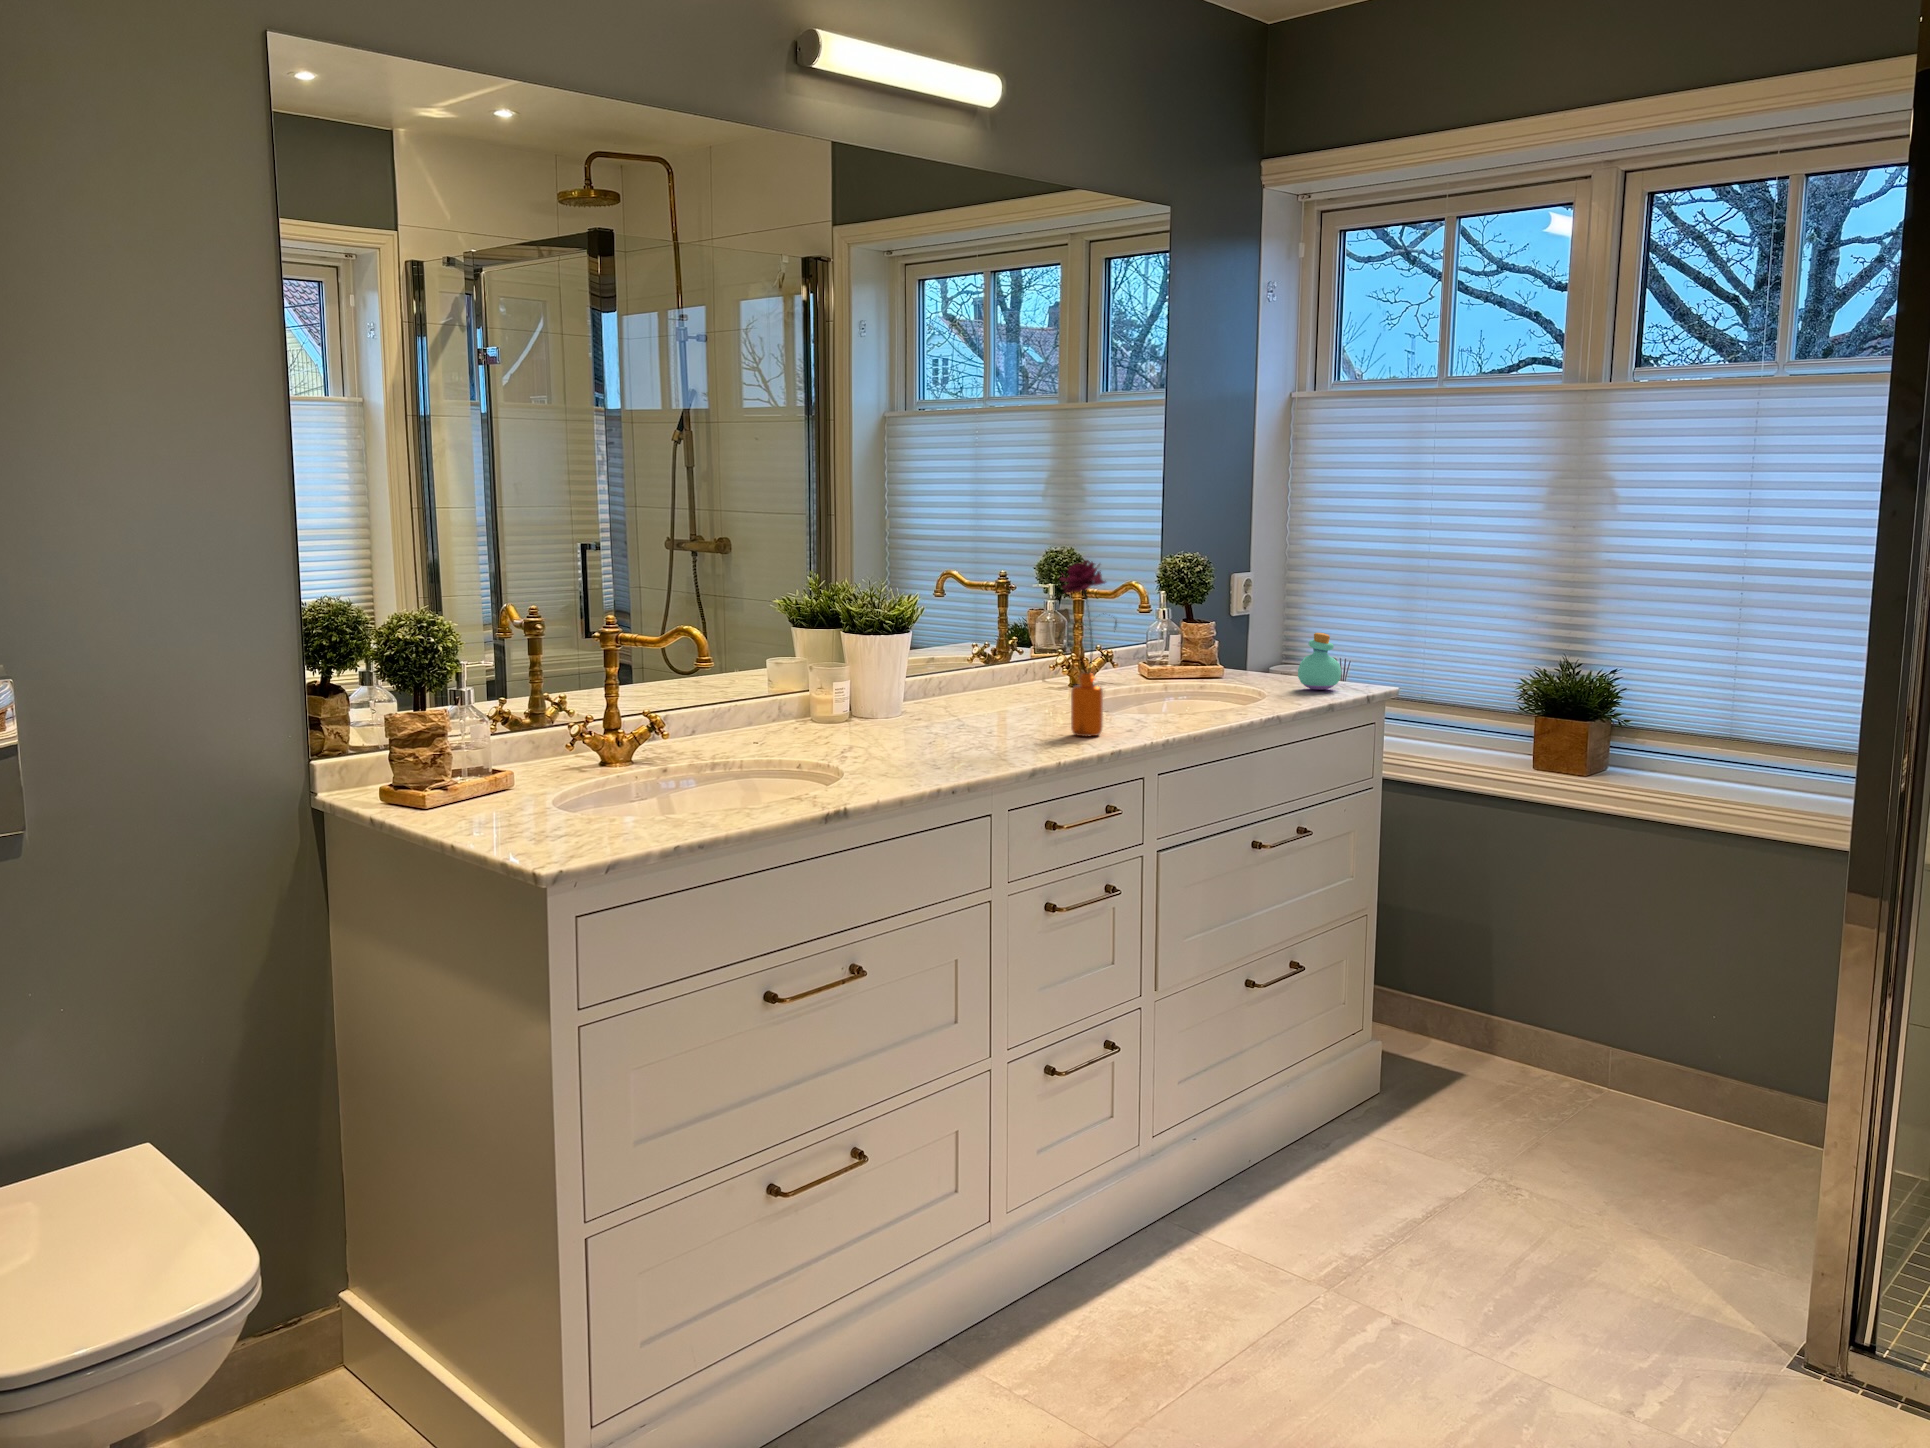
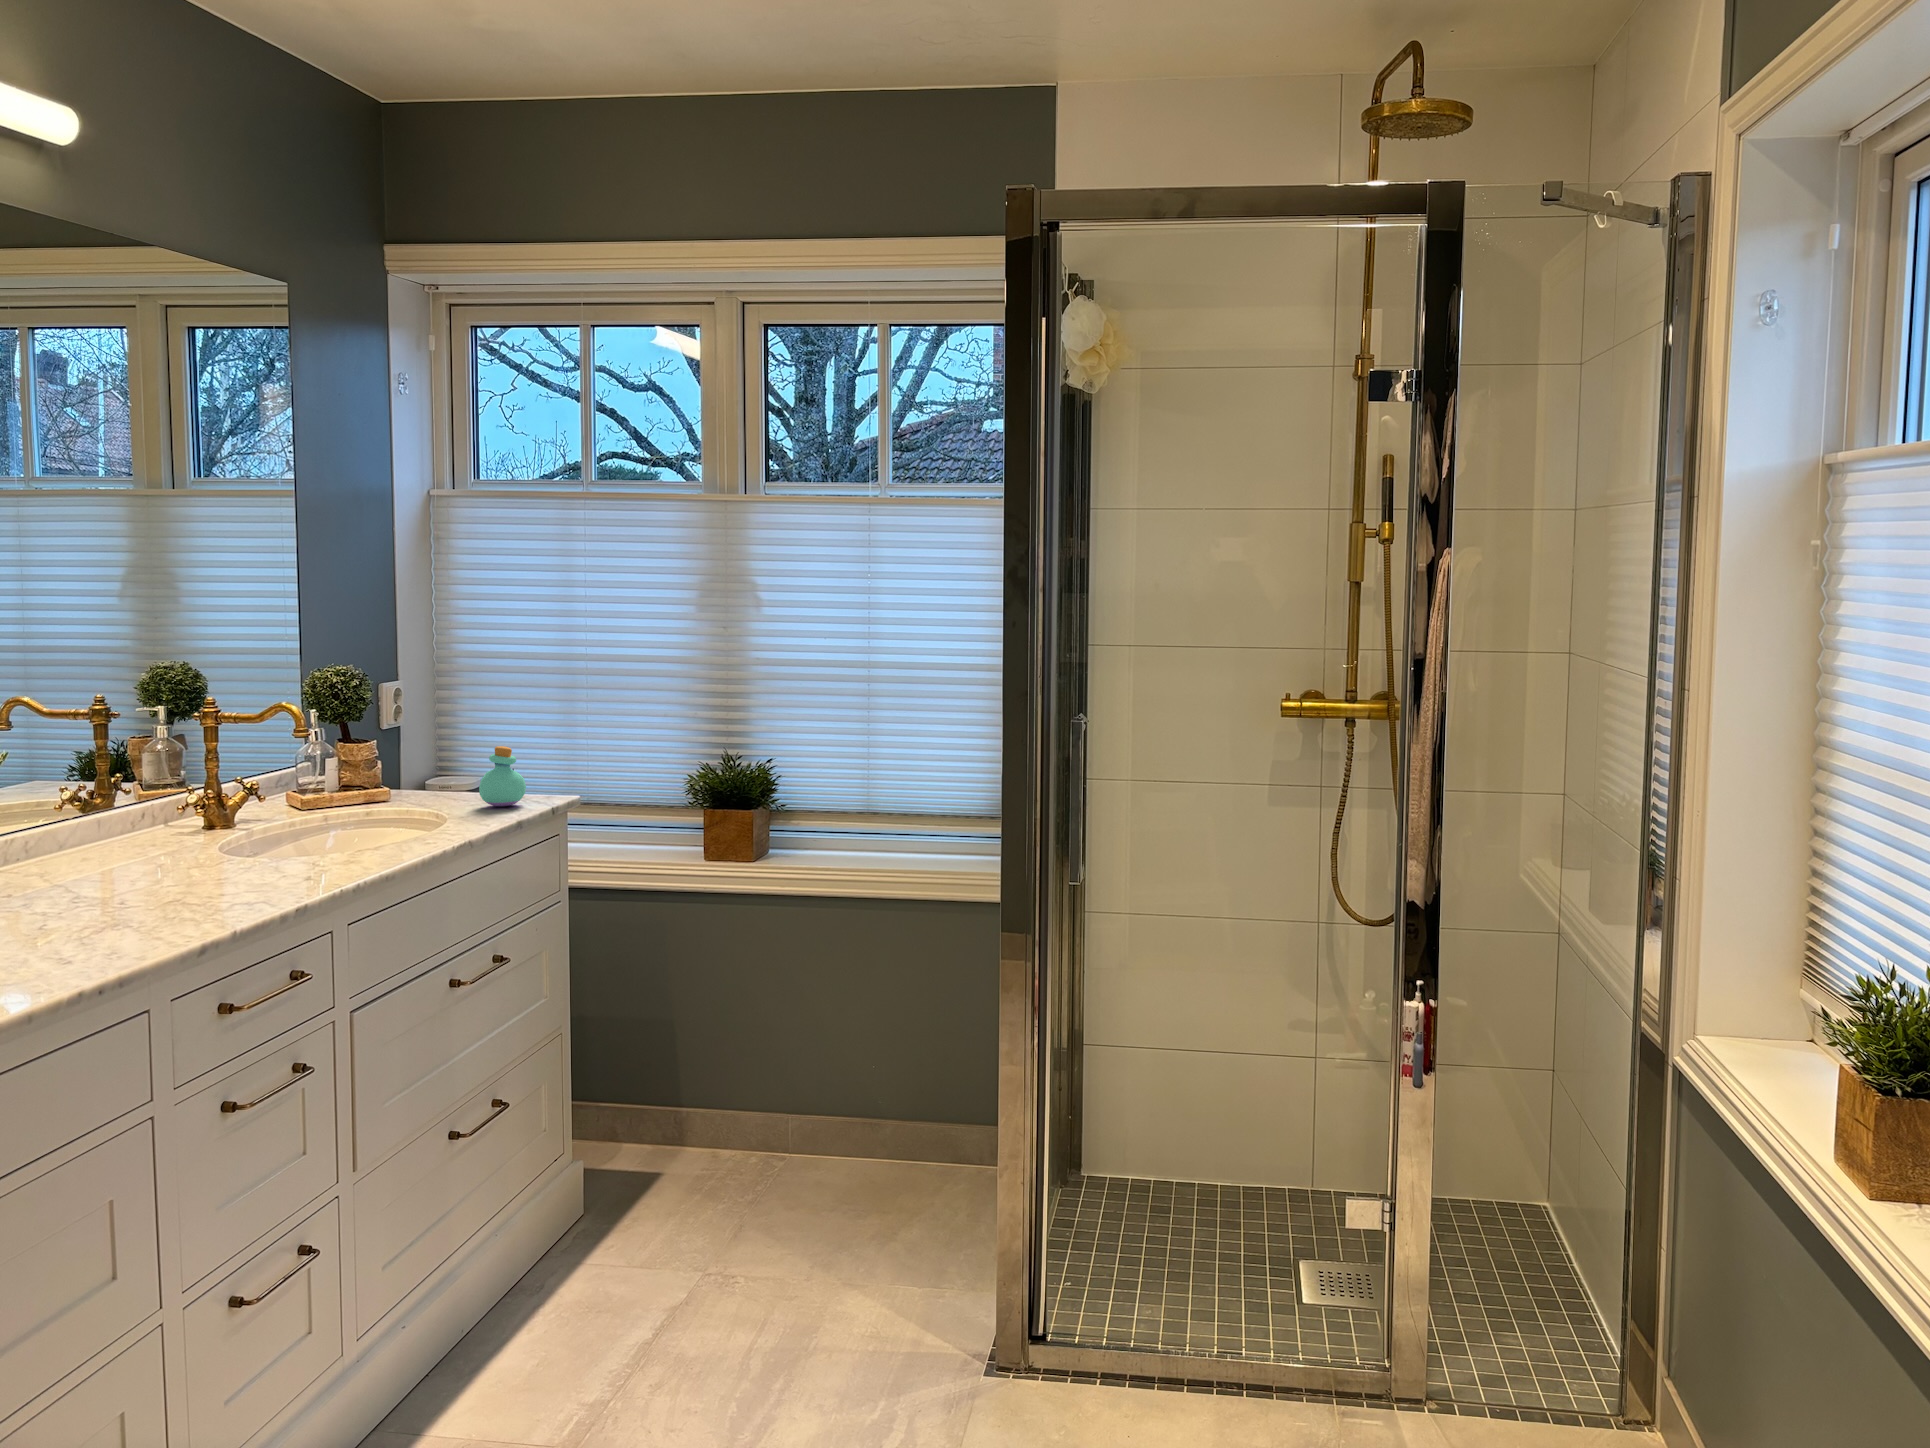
flower: present [1058,560,1116,737] -> none [206,684,287,893]

